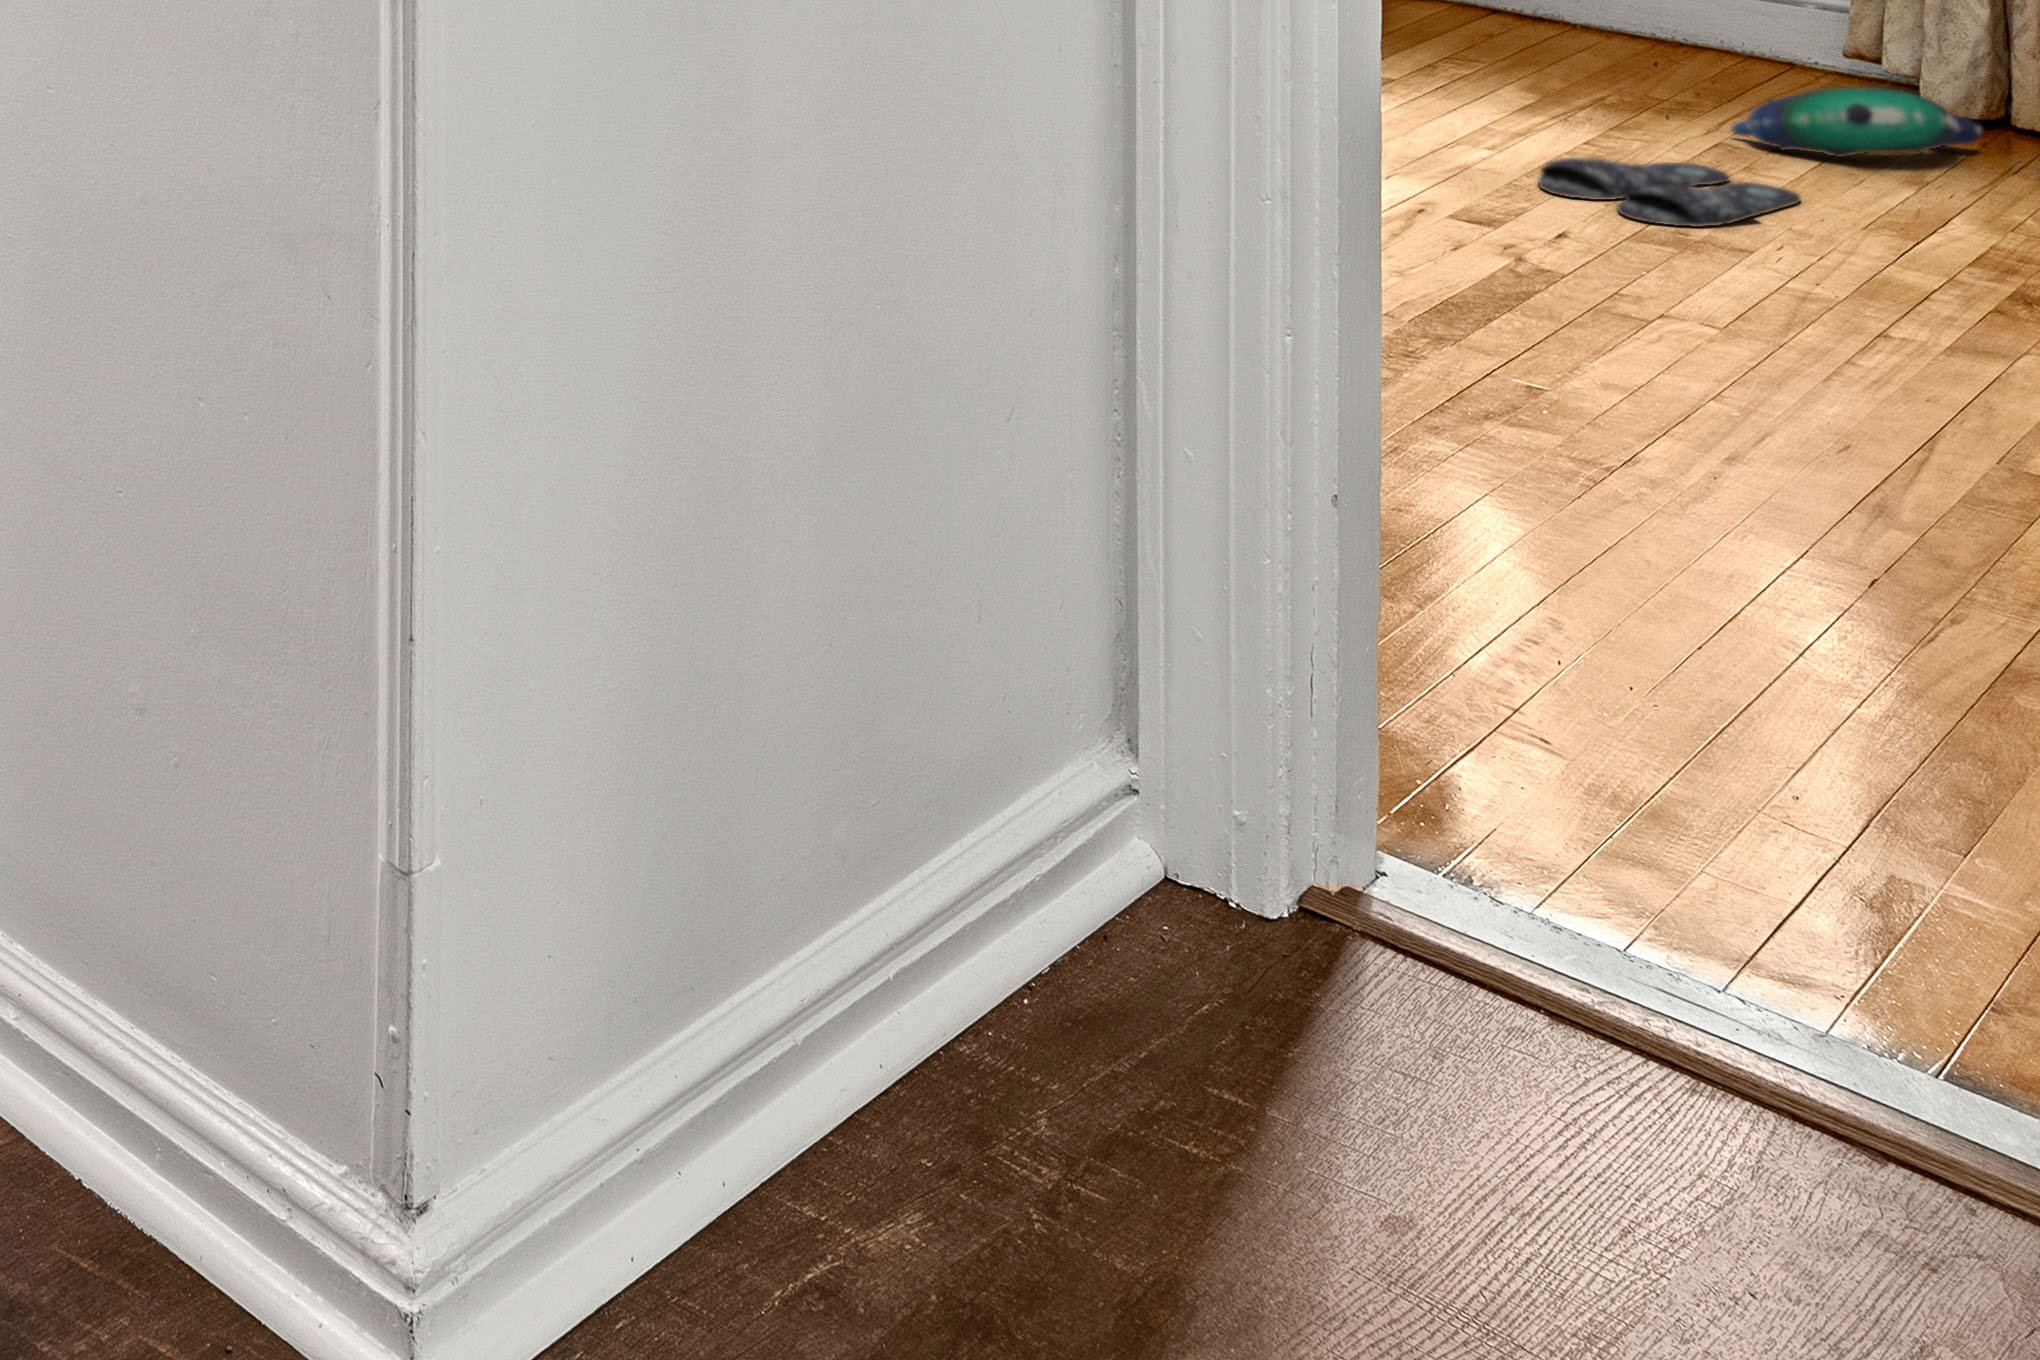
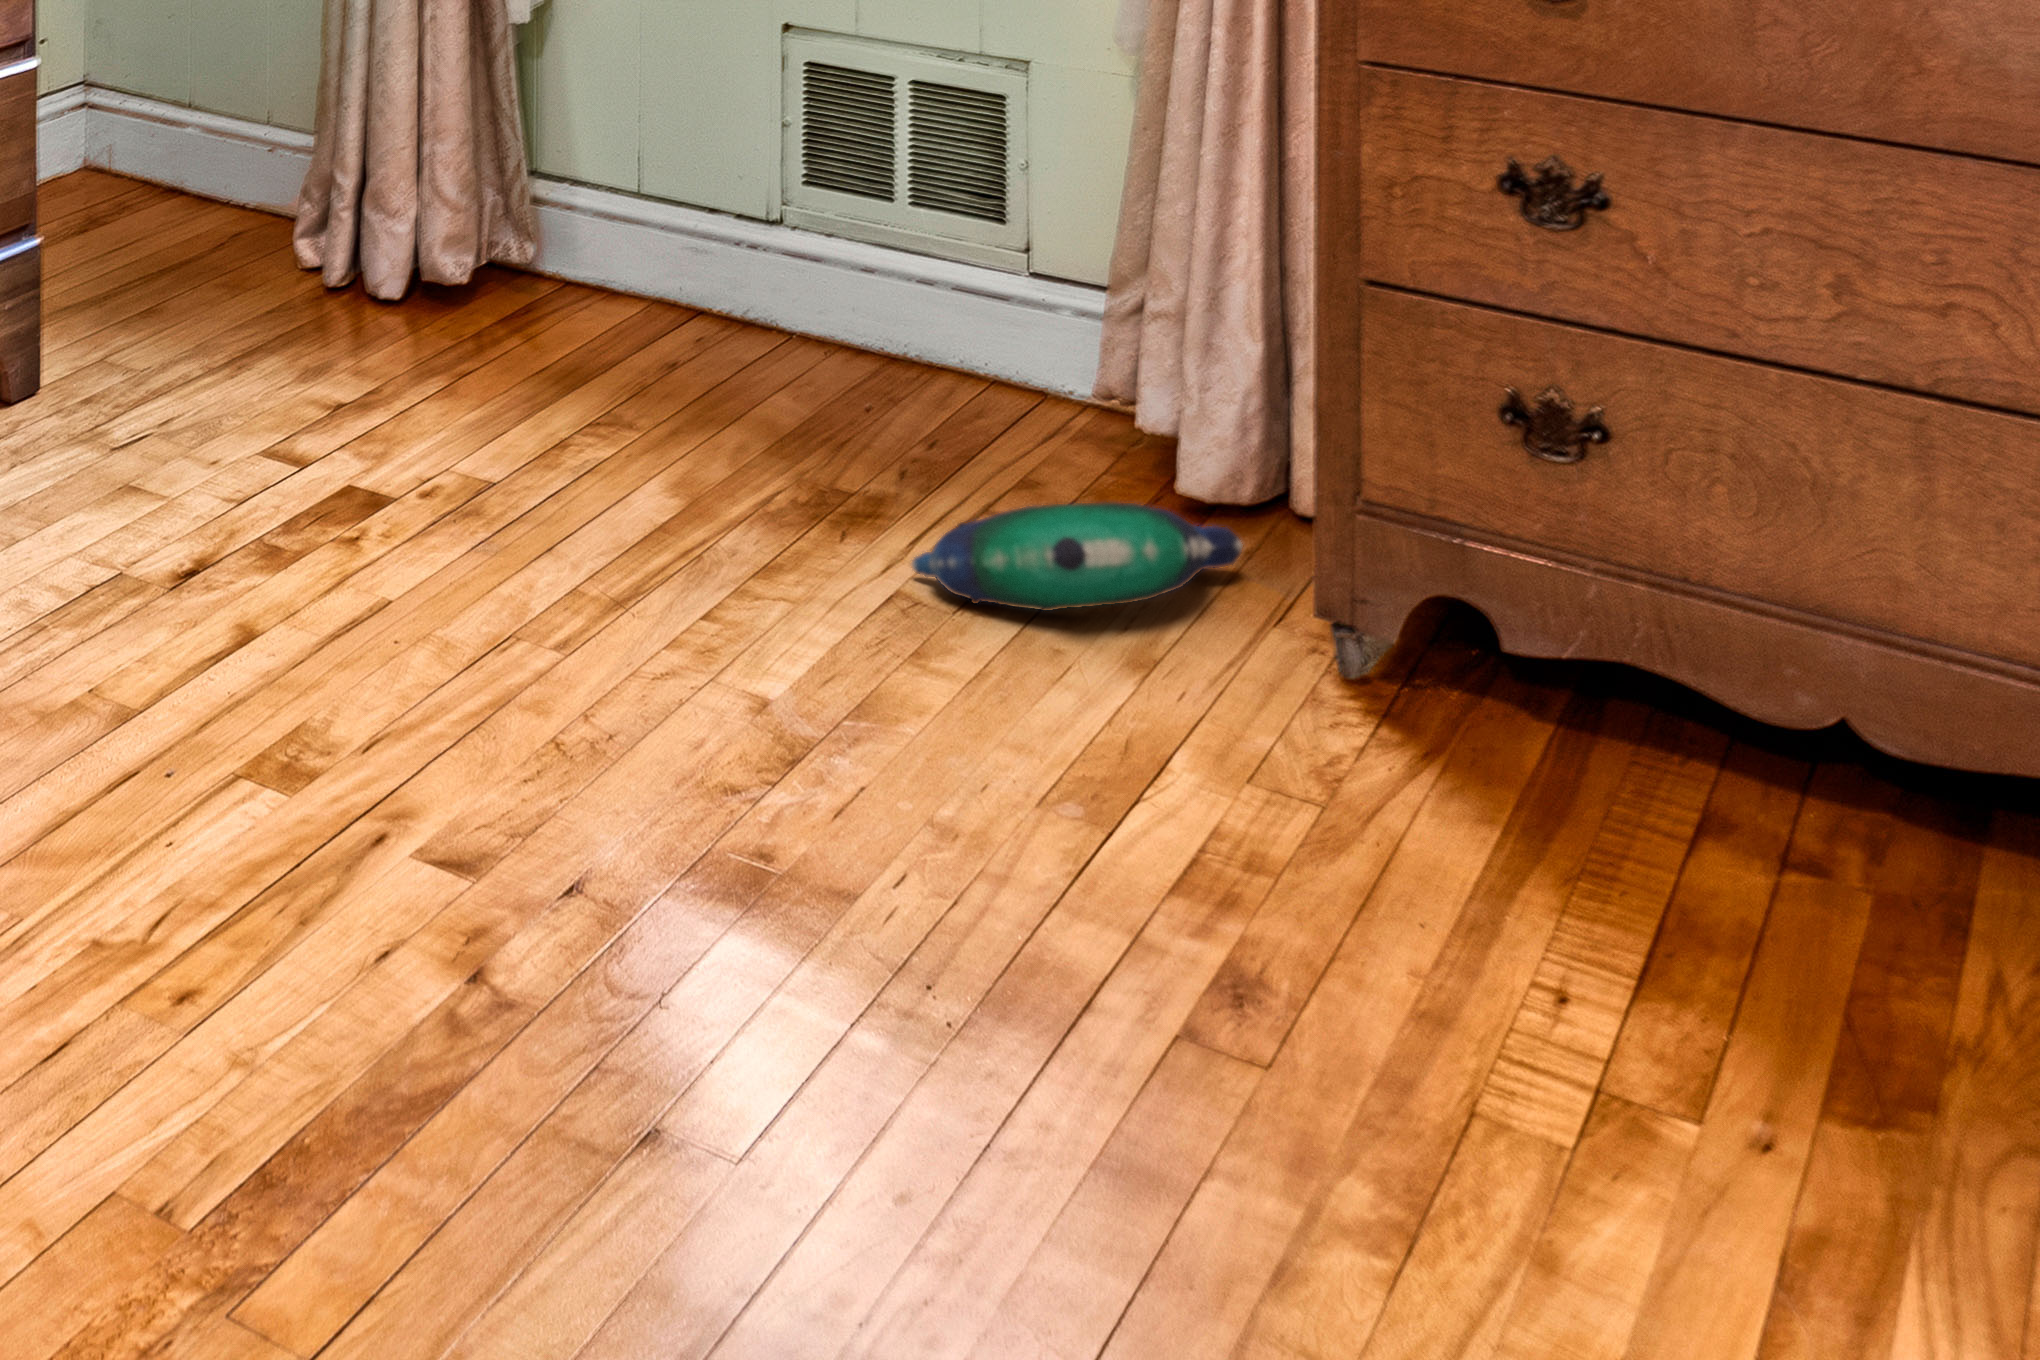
slippers: present [1539,158,1800,227] -> none [589,653,965,827]

